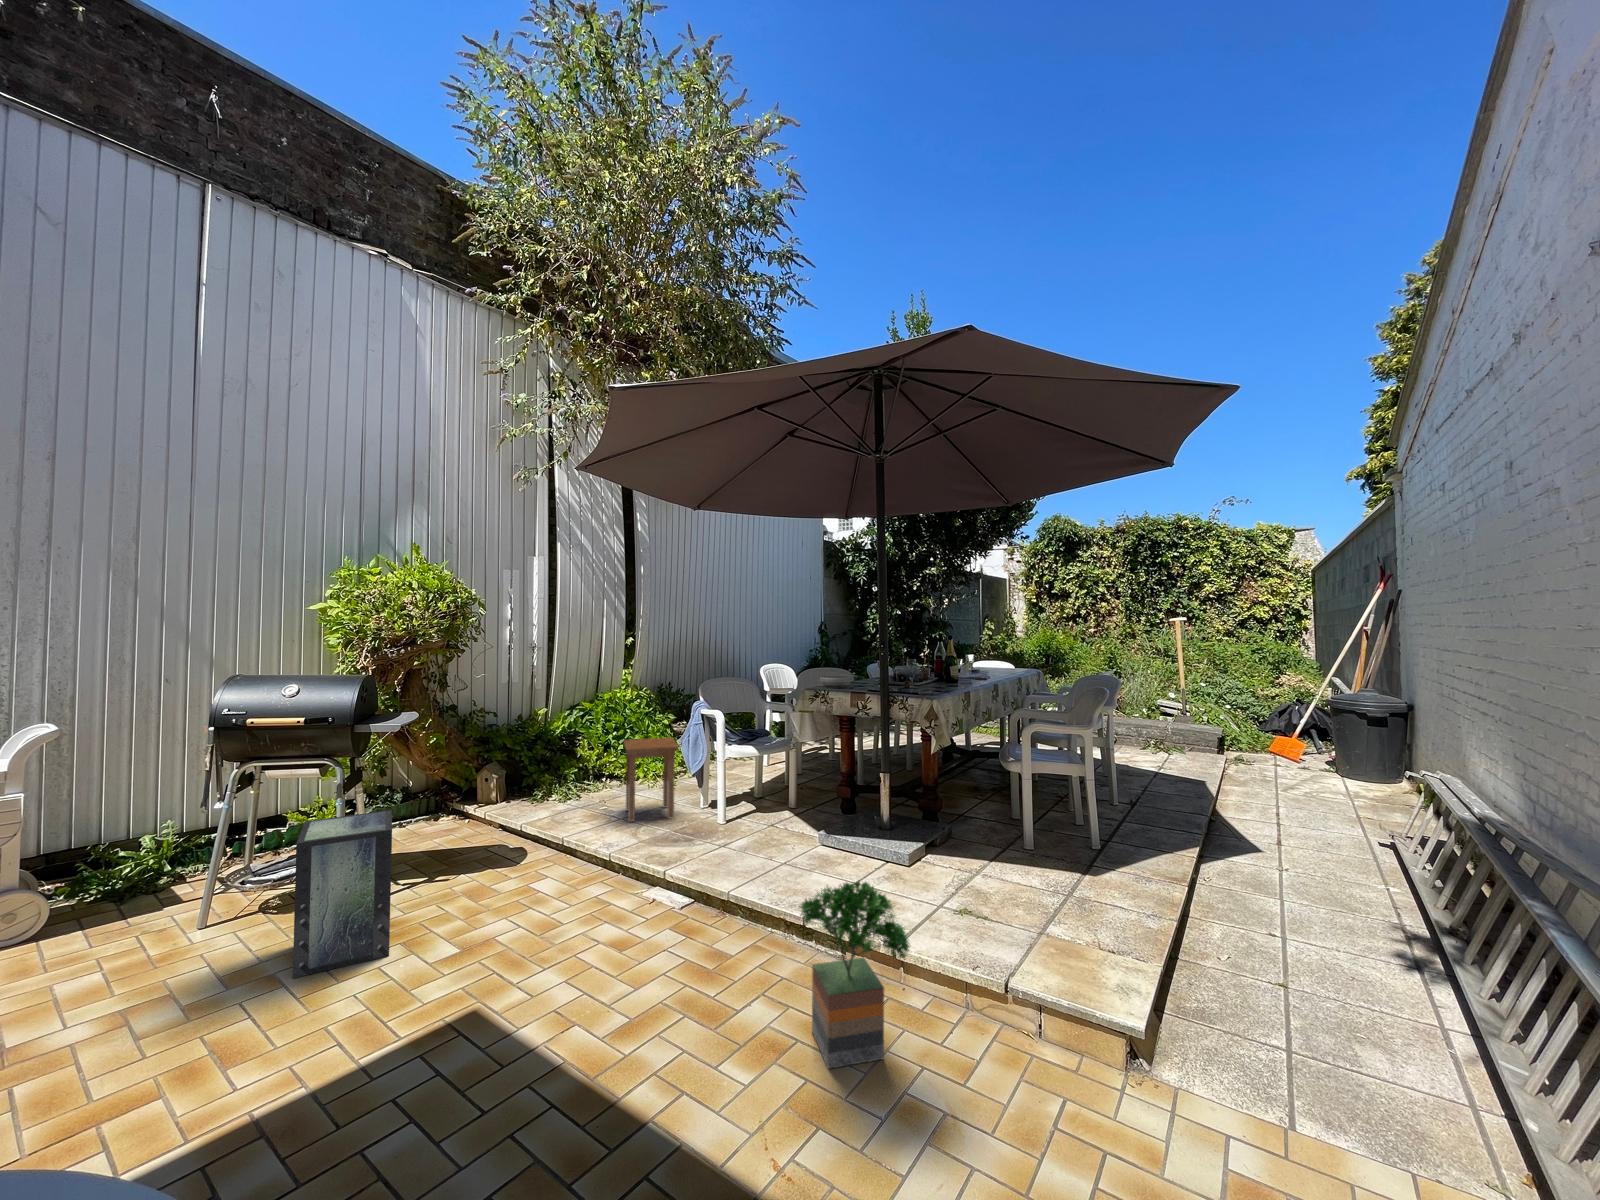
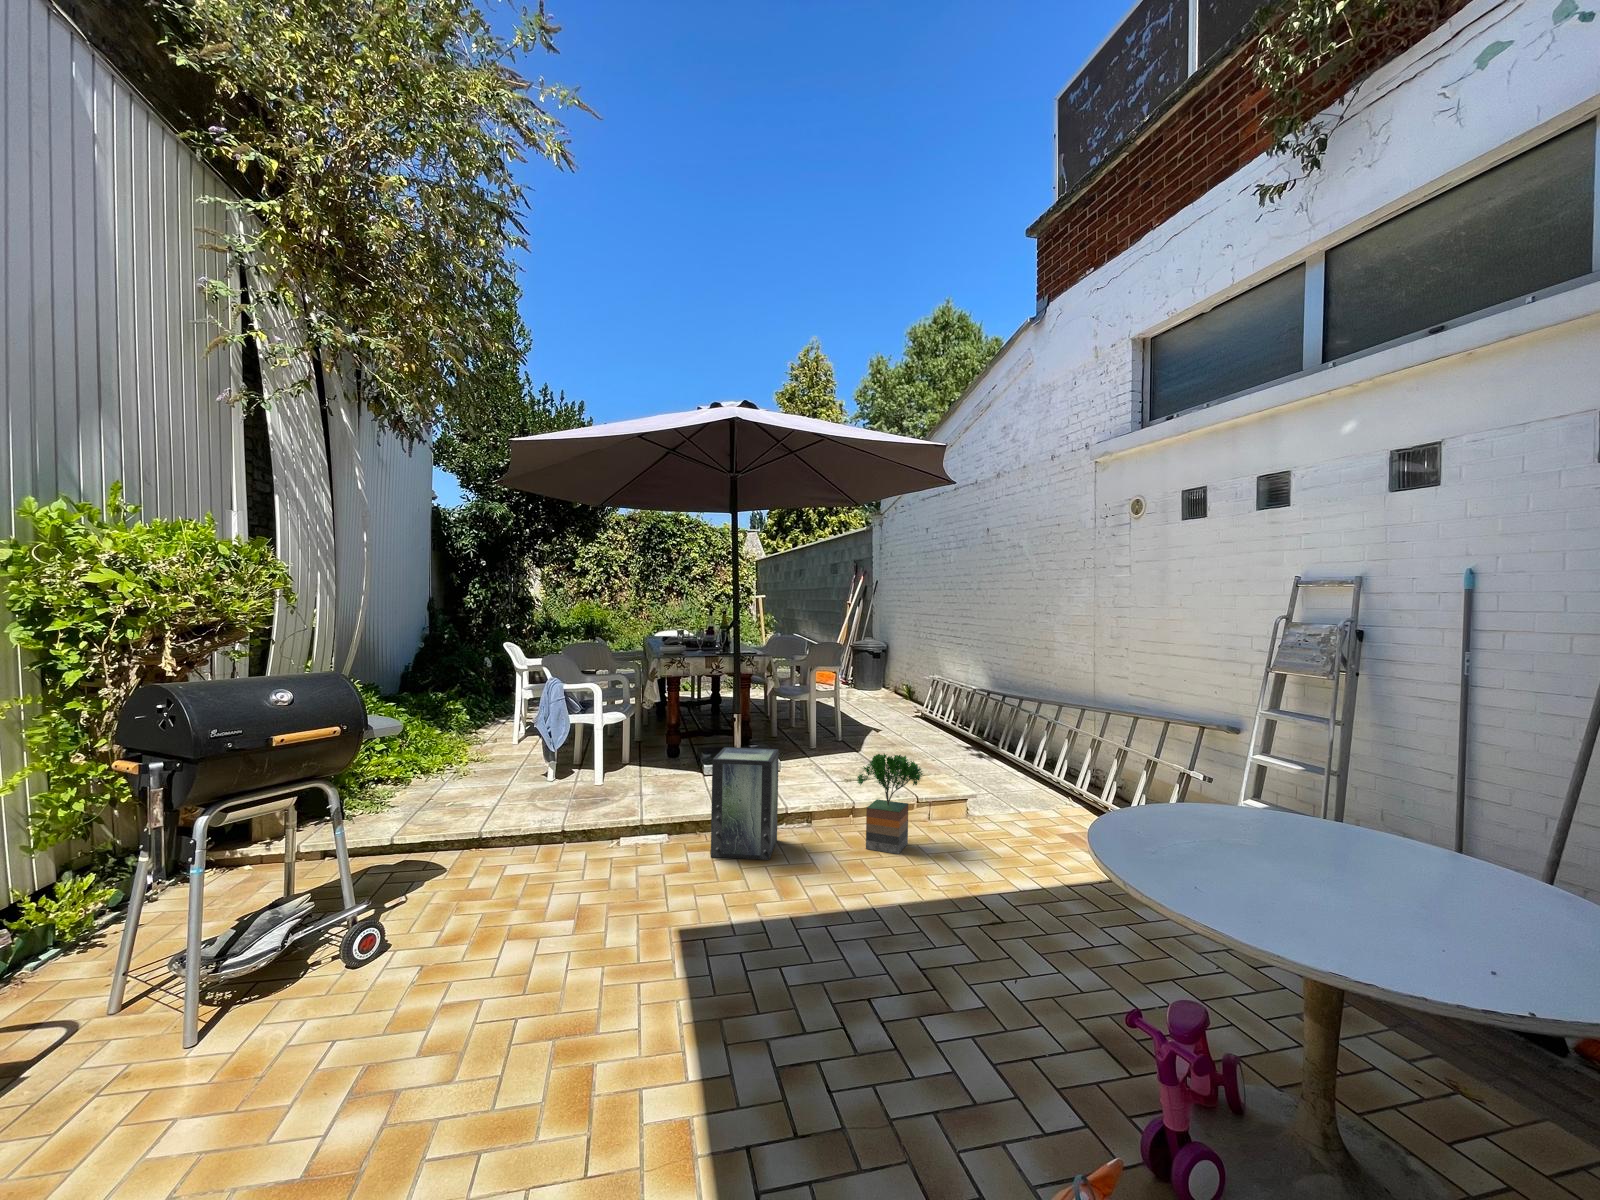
stool: present [623,737,679,822] -> none [453,719,534,809]
storage box: present [293,810,392,978] -> present [711,747,779,860]

